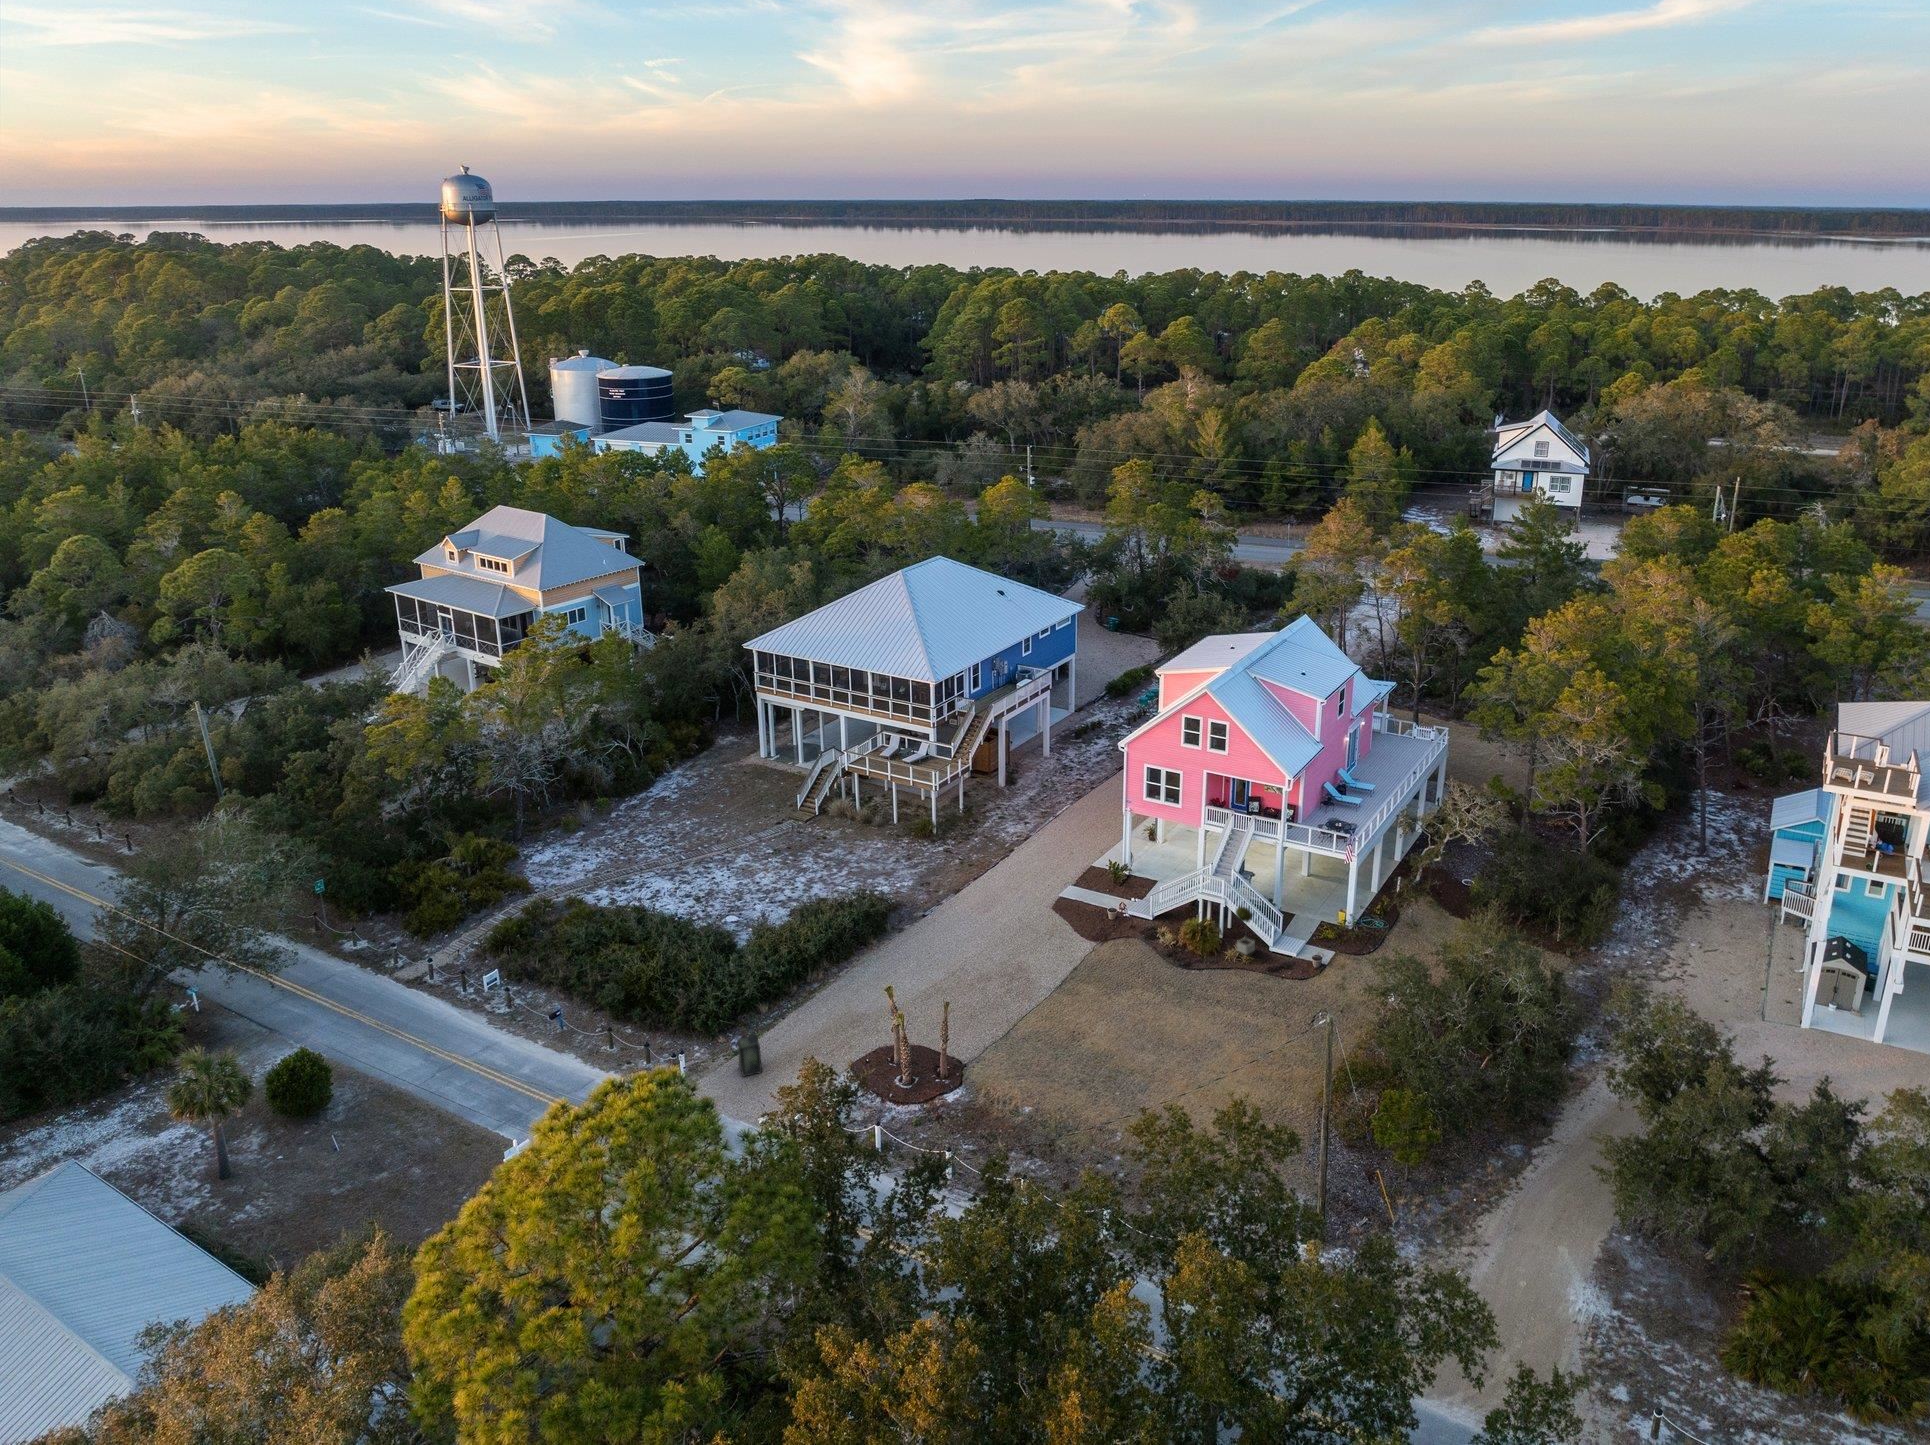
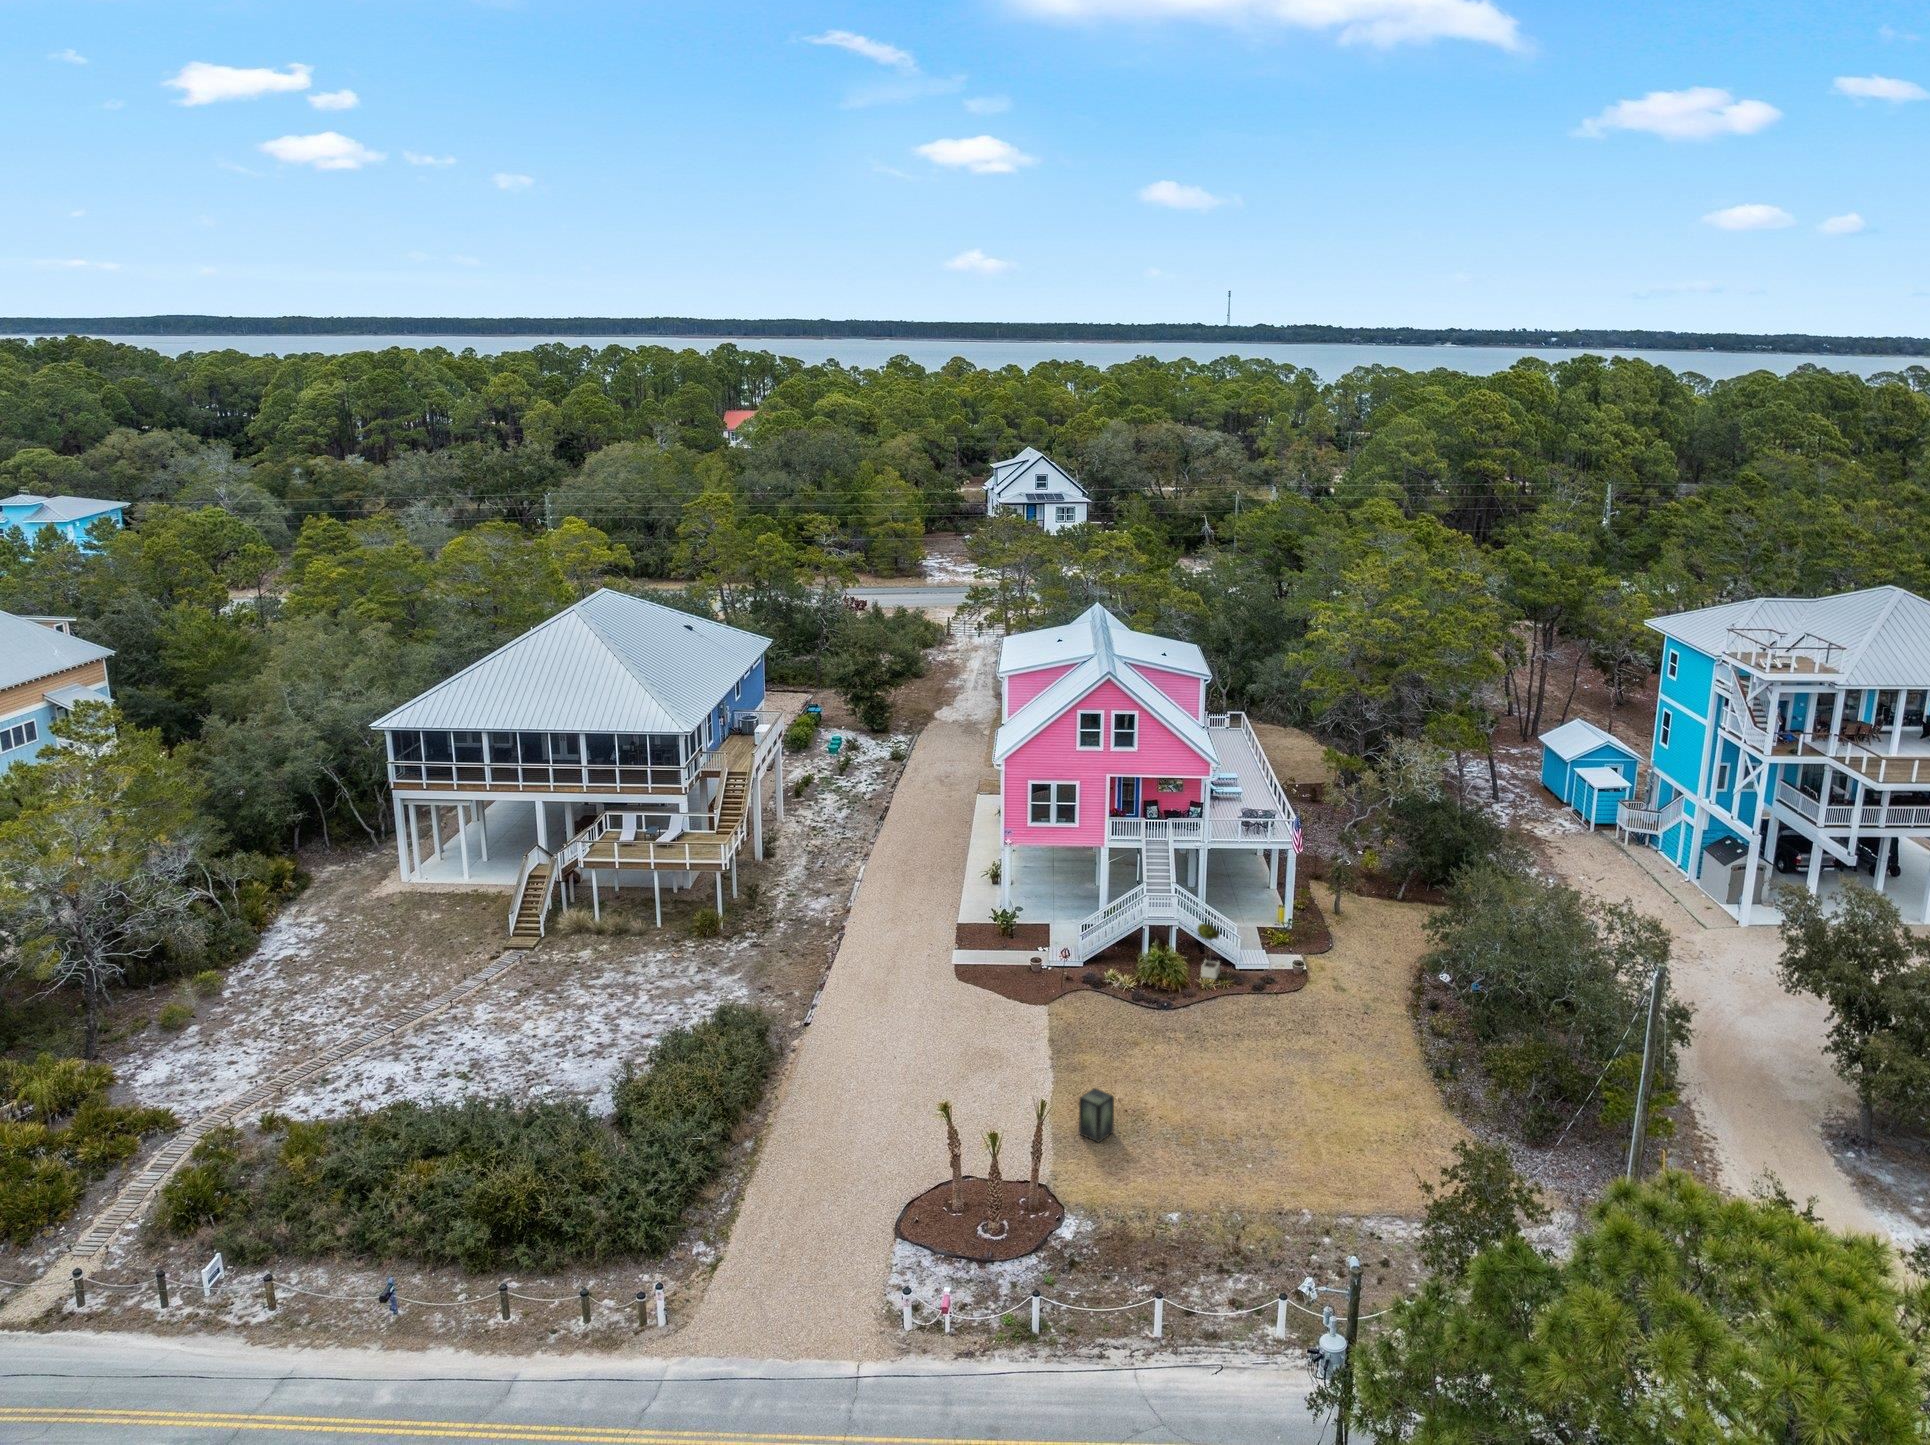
storage box: present [737,1035,762,1076] -> present [1079,1088,1114,1142]

